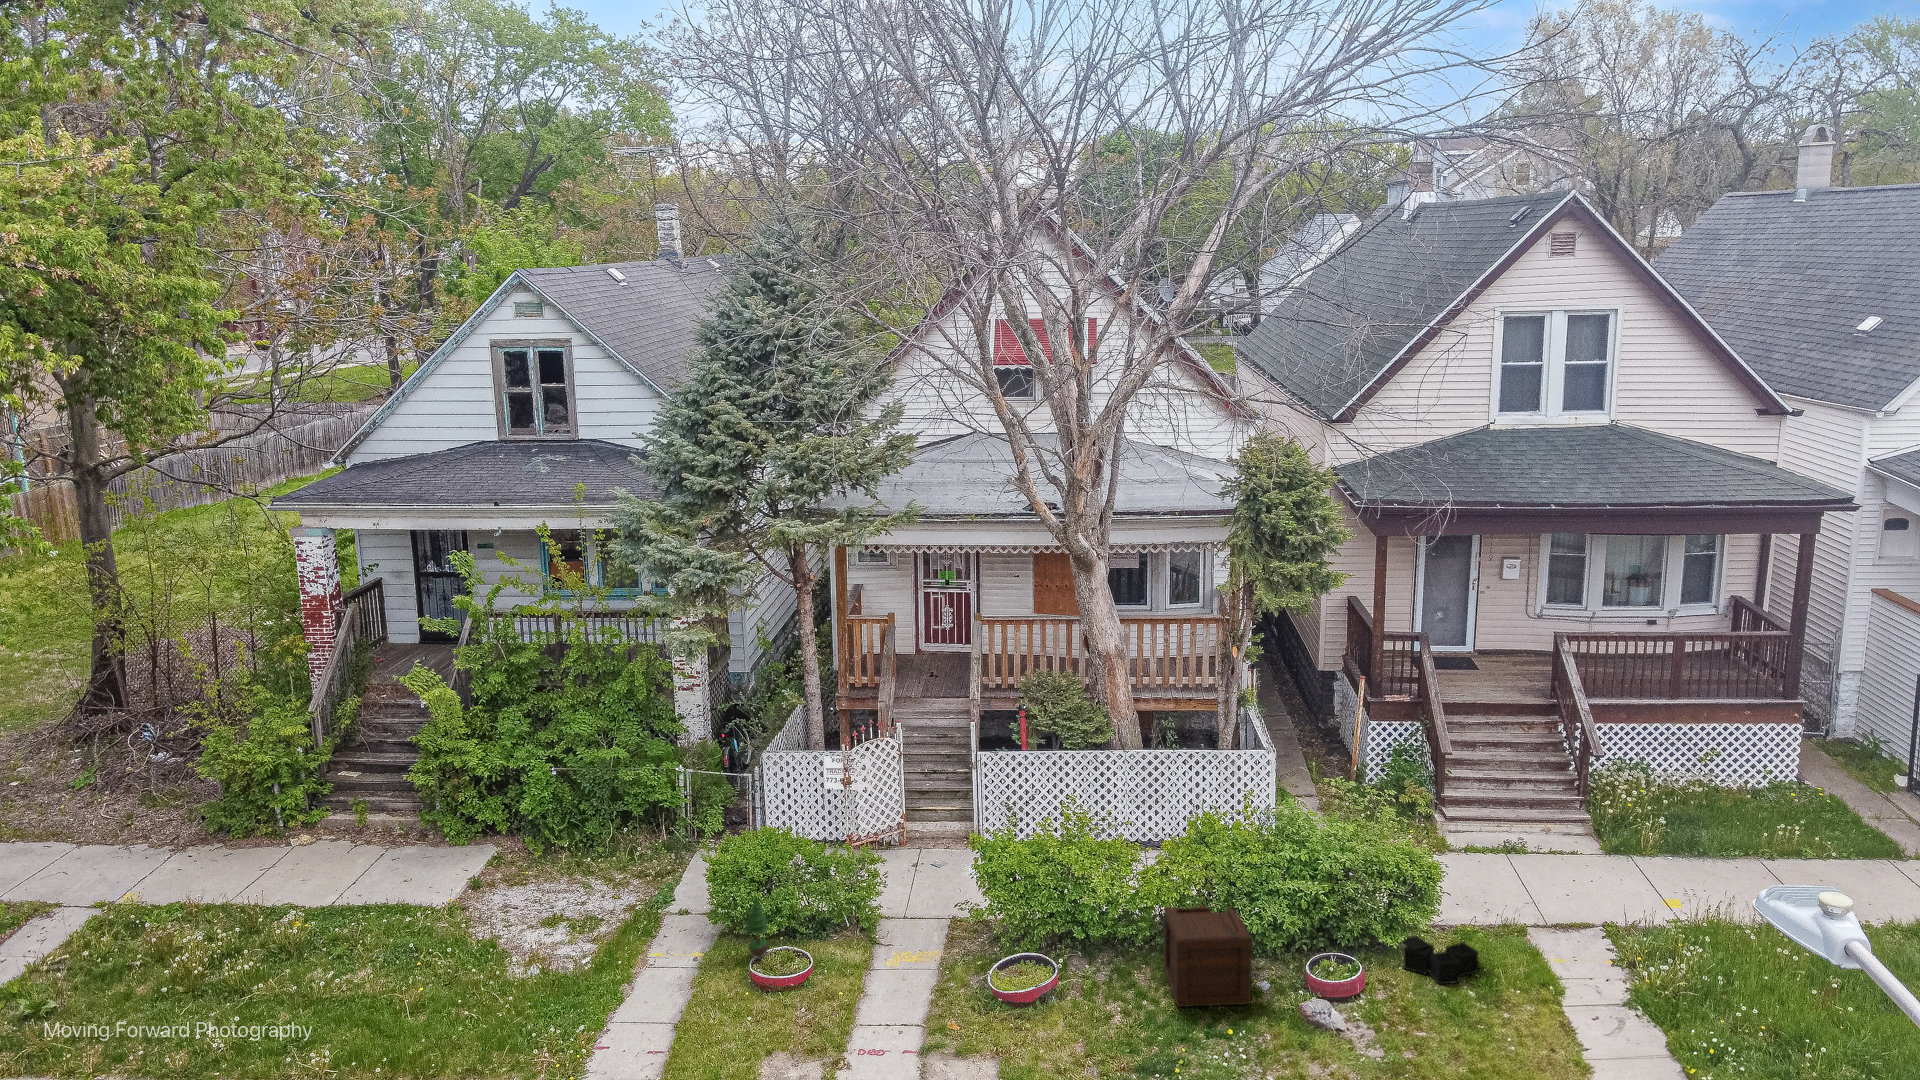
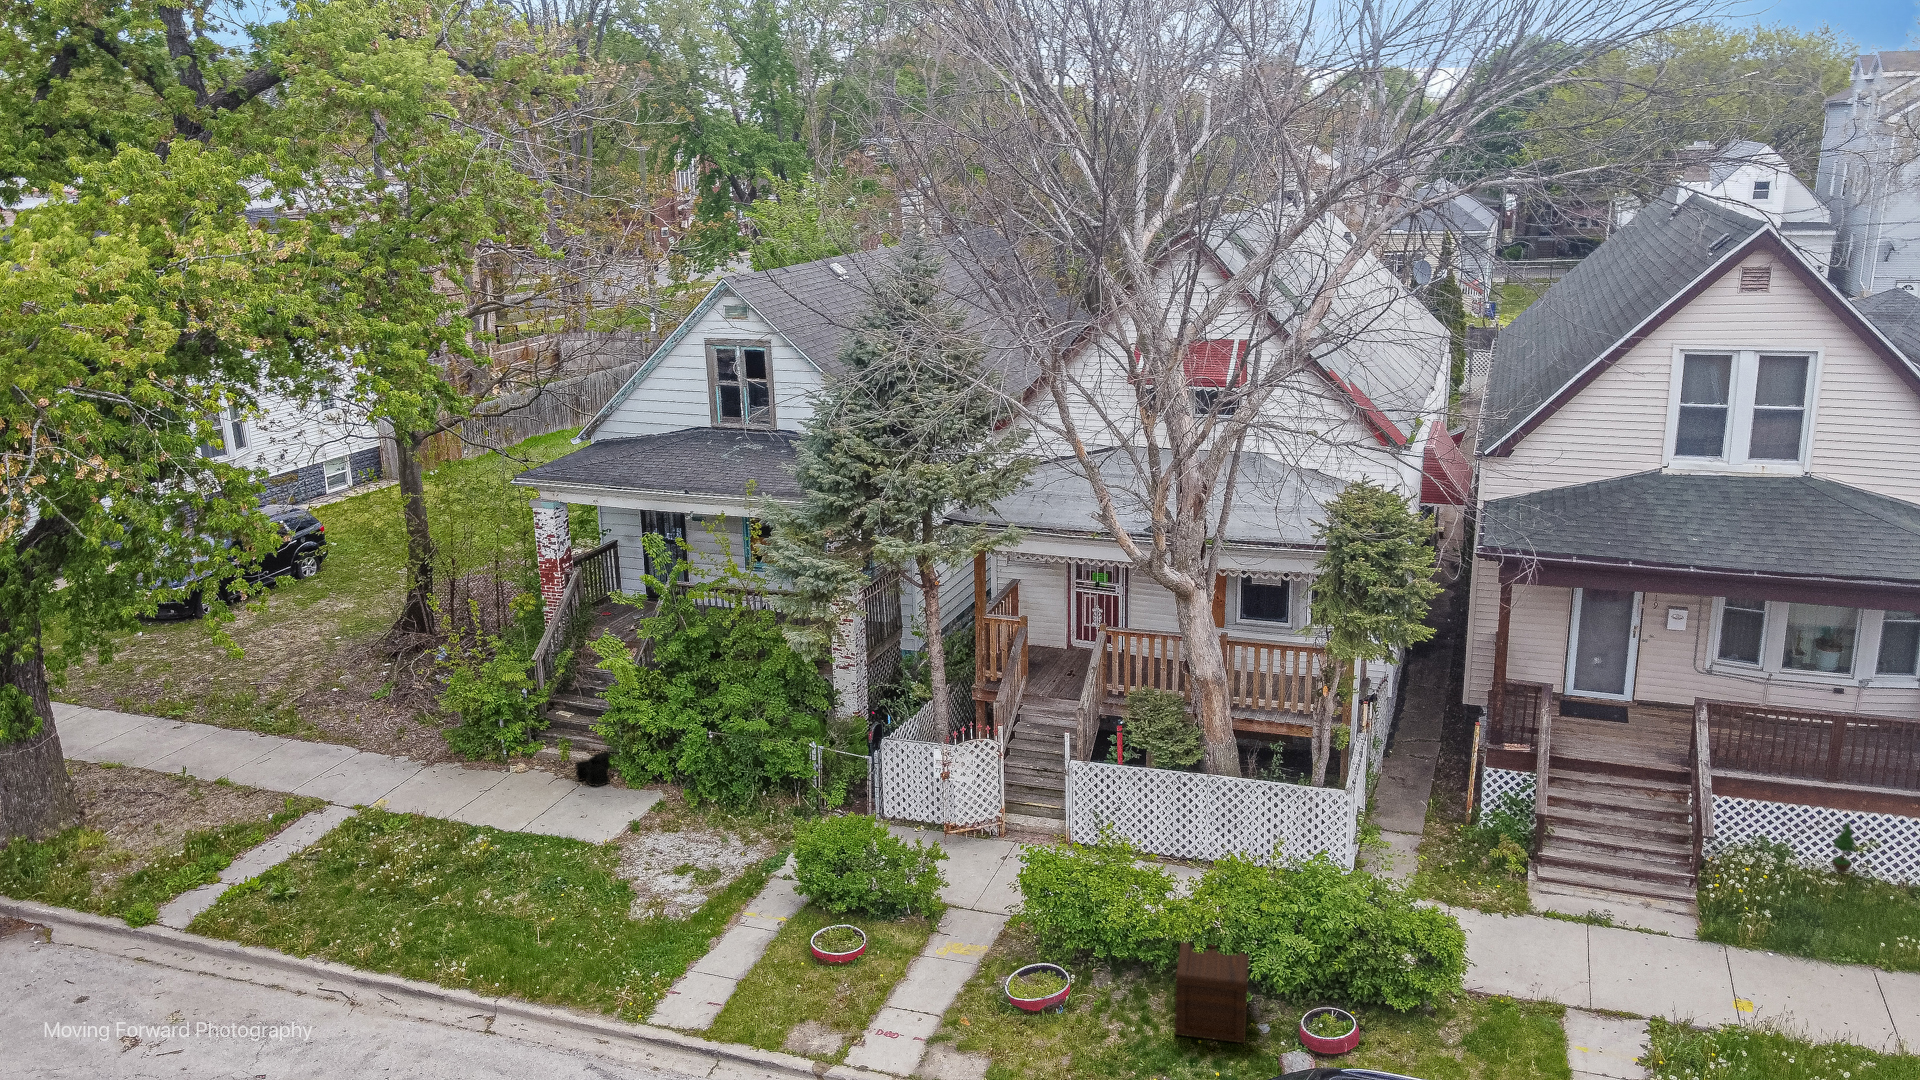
potted tree: present [745,897,769,958] -> present [1832,822,1856,873]
storage bin: present [1402,936,1480,984] -> present [575,751,612,787]

